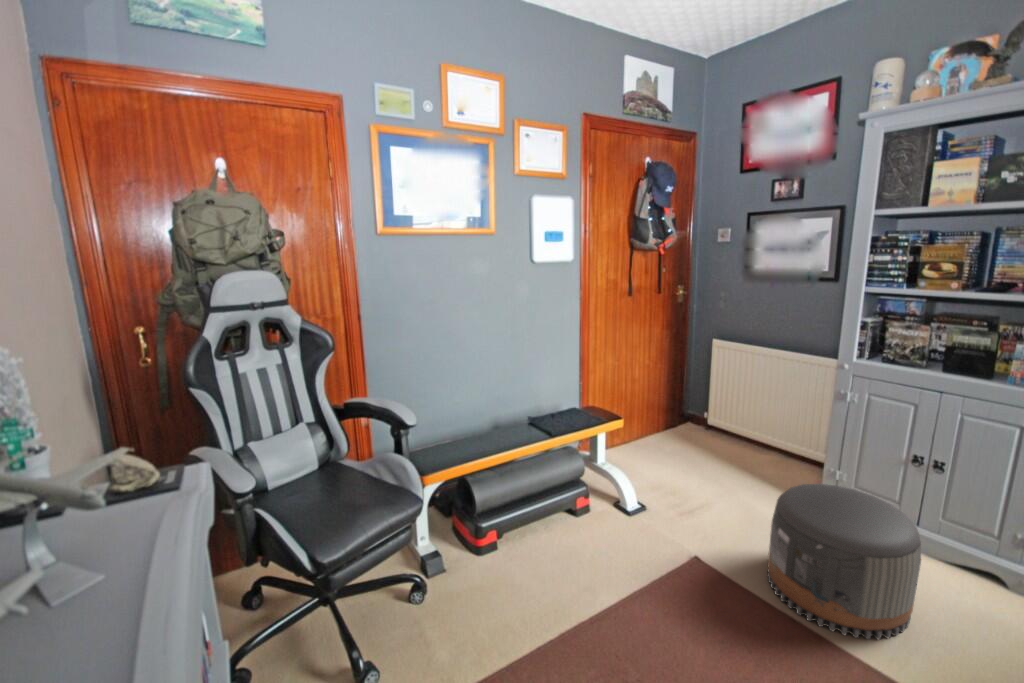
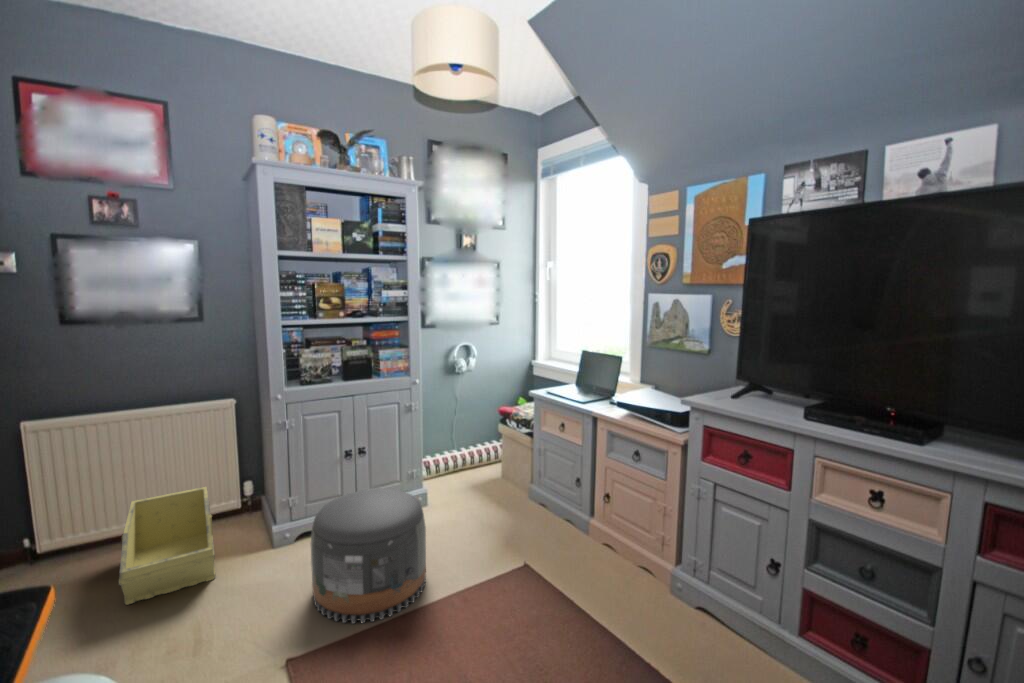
storage bin: none [693,415,797,497] -> present [119,487,215,605]

